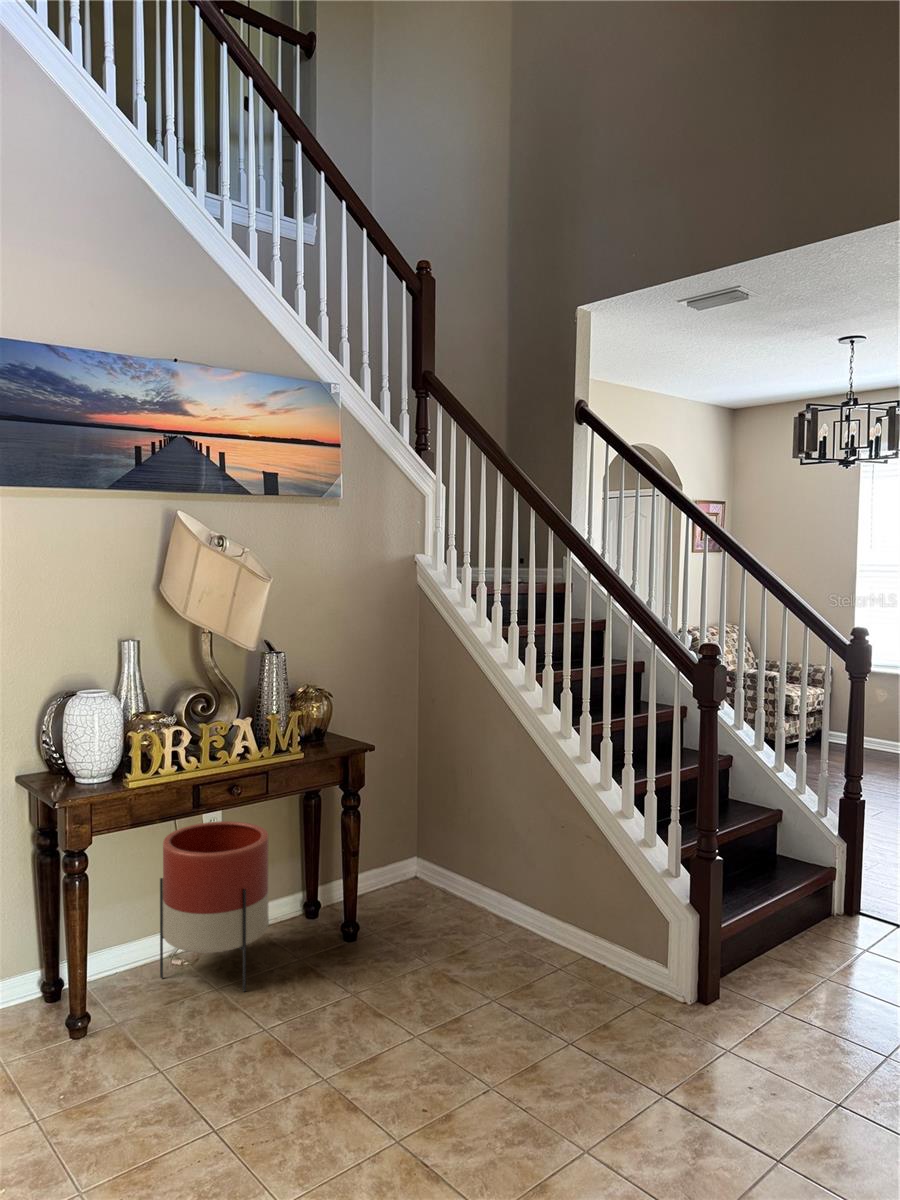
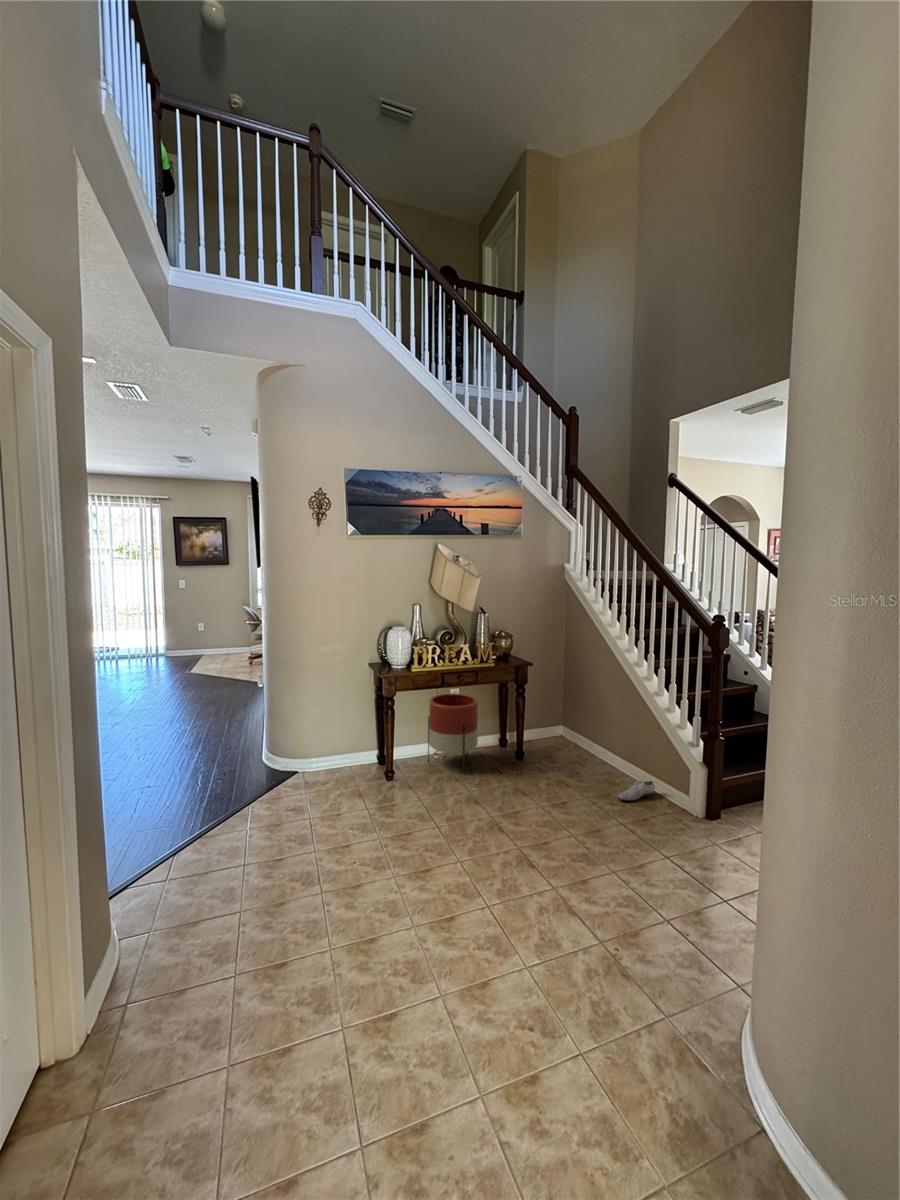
shoe: none [551,947,607,995] -> present [618,780,655,802]

